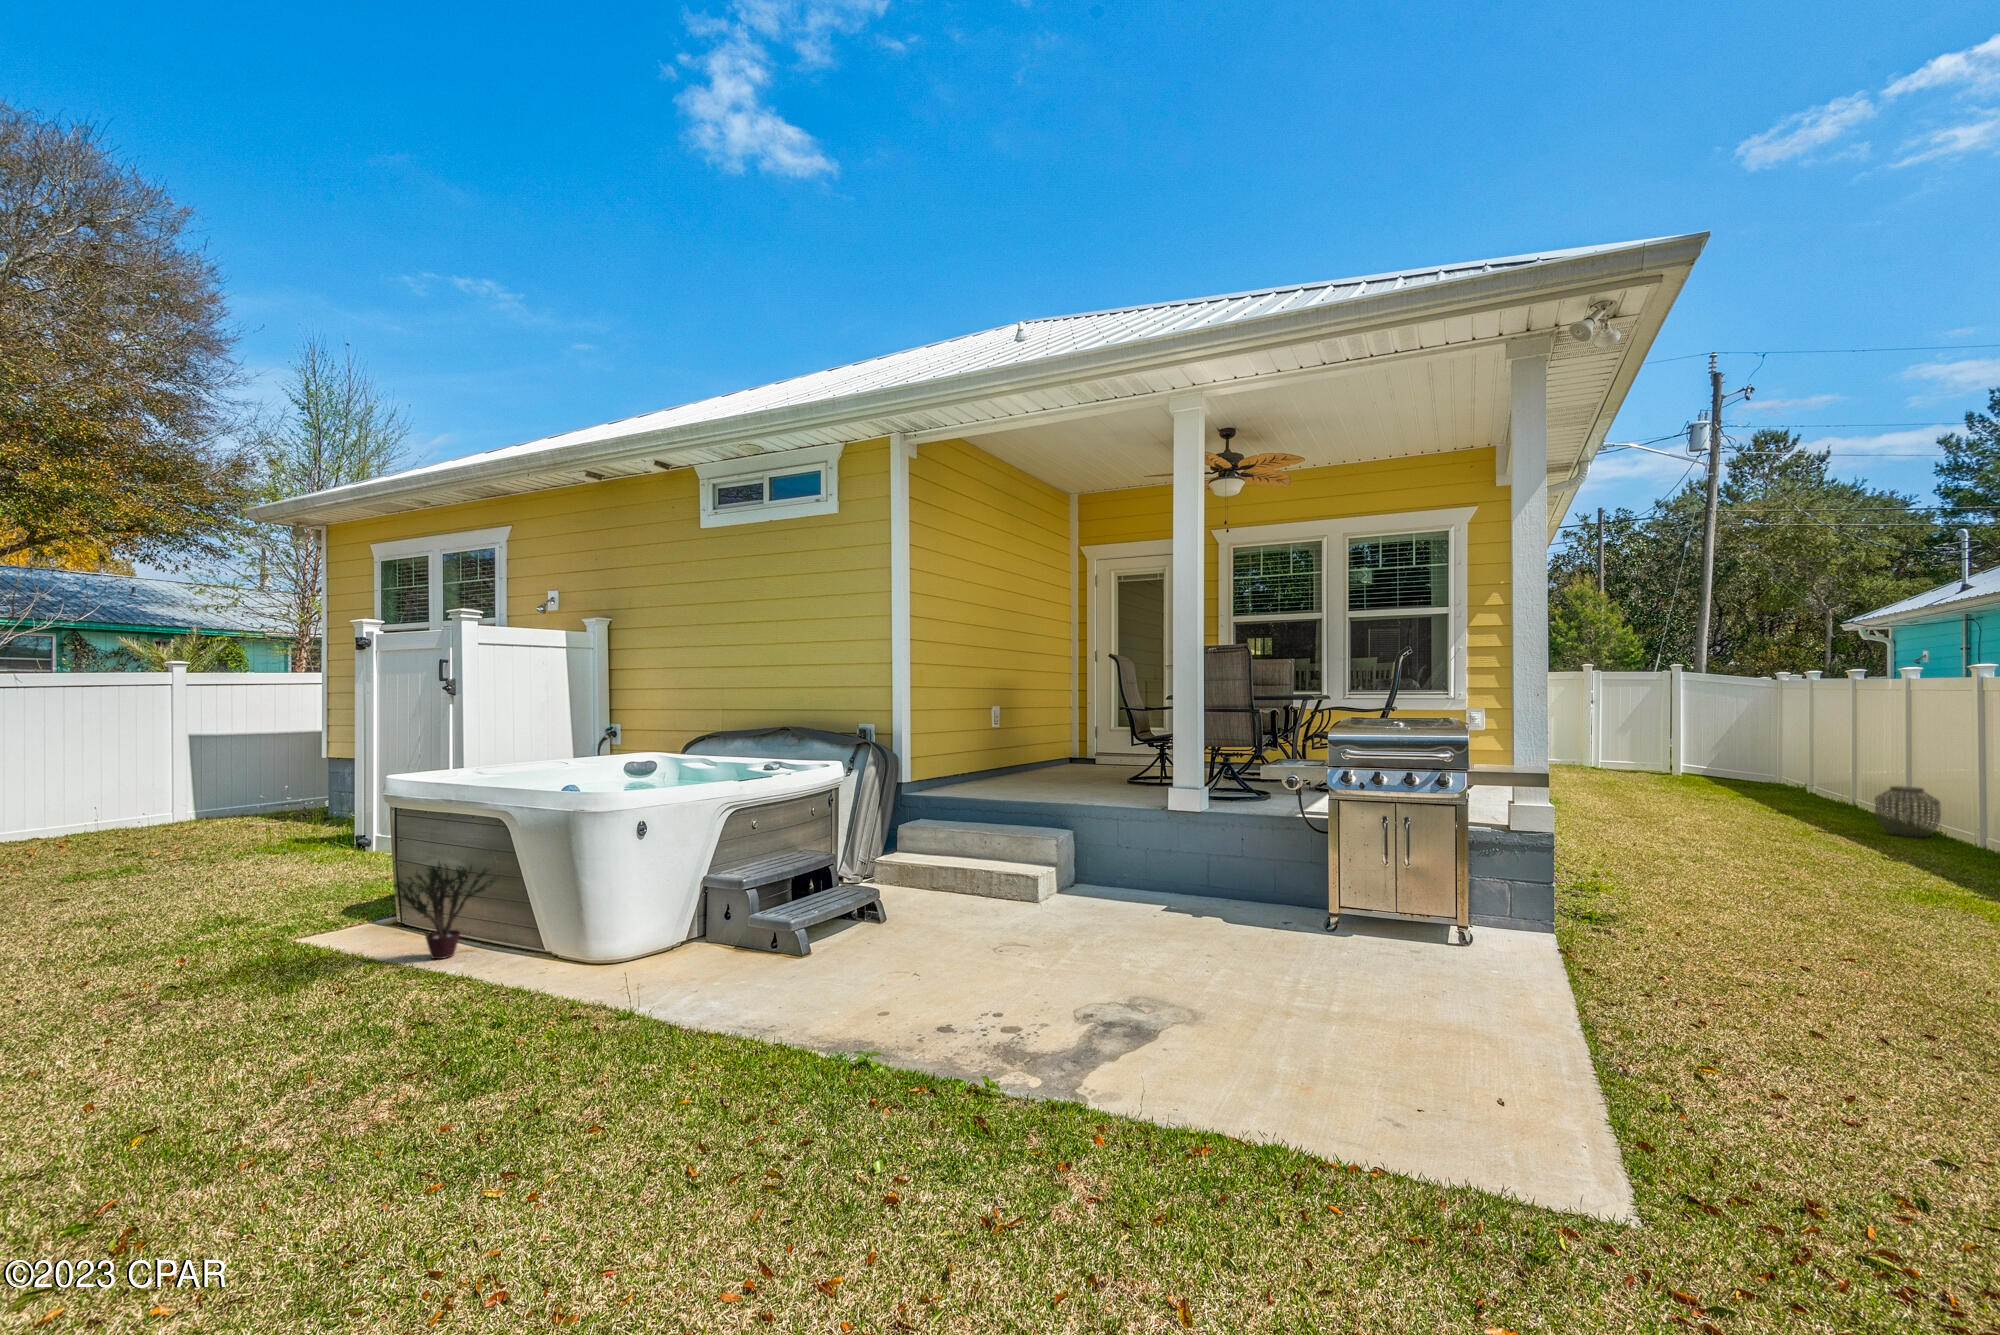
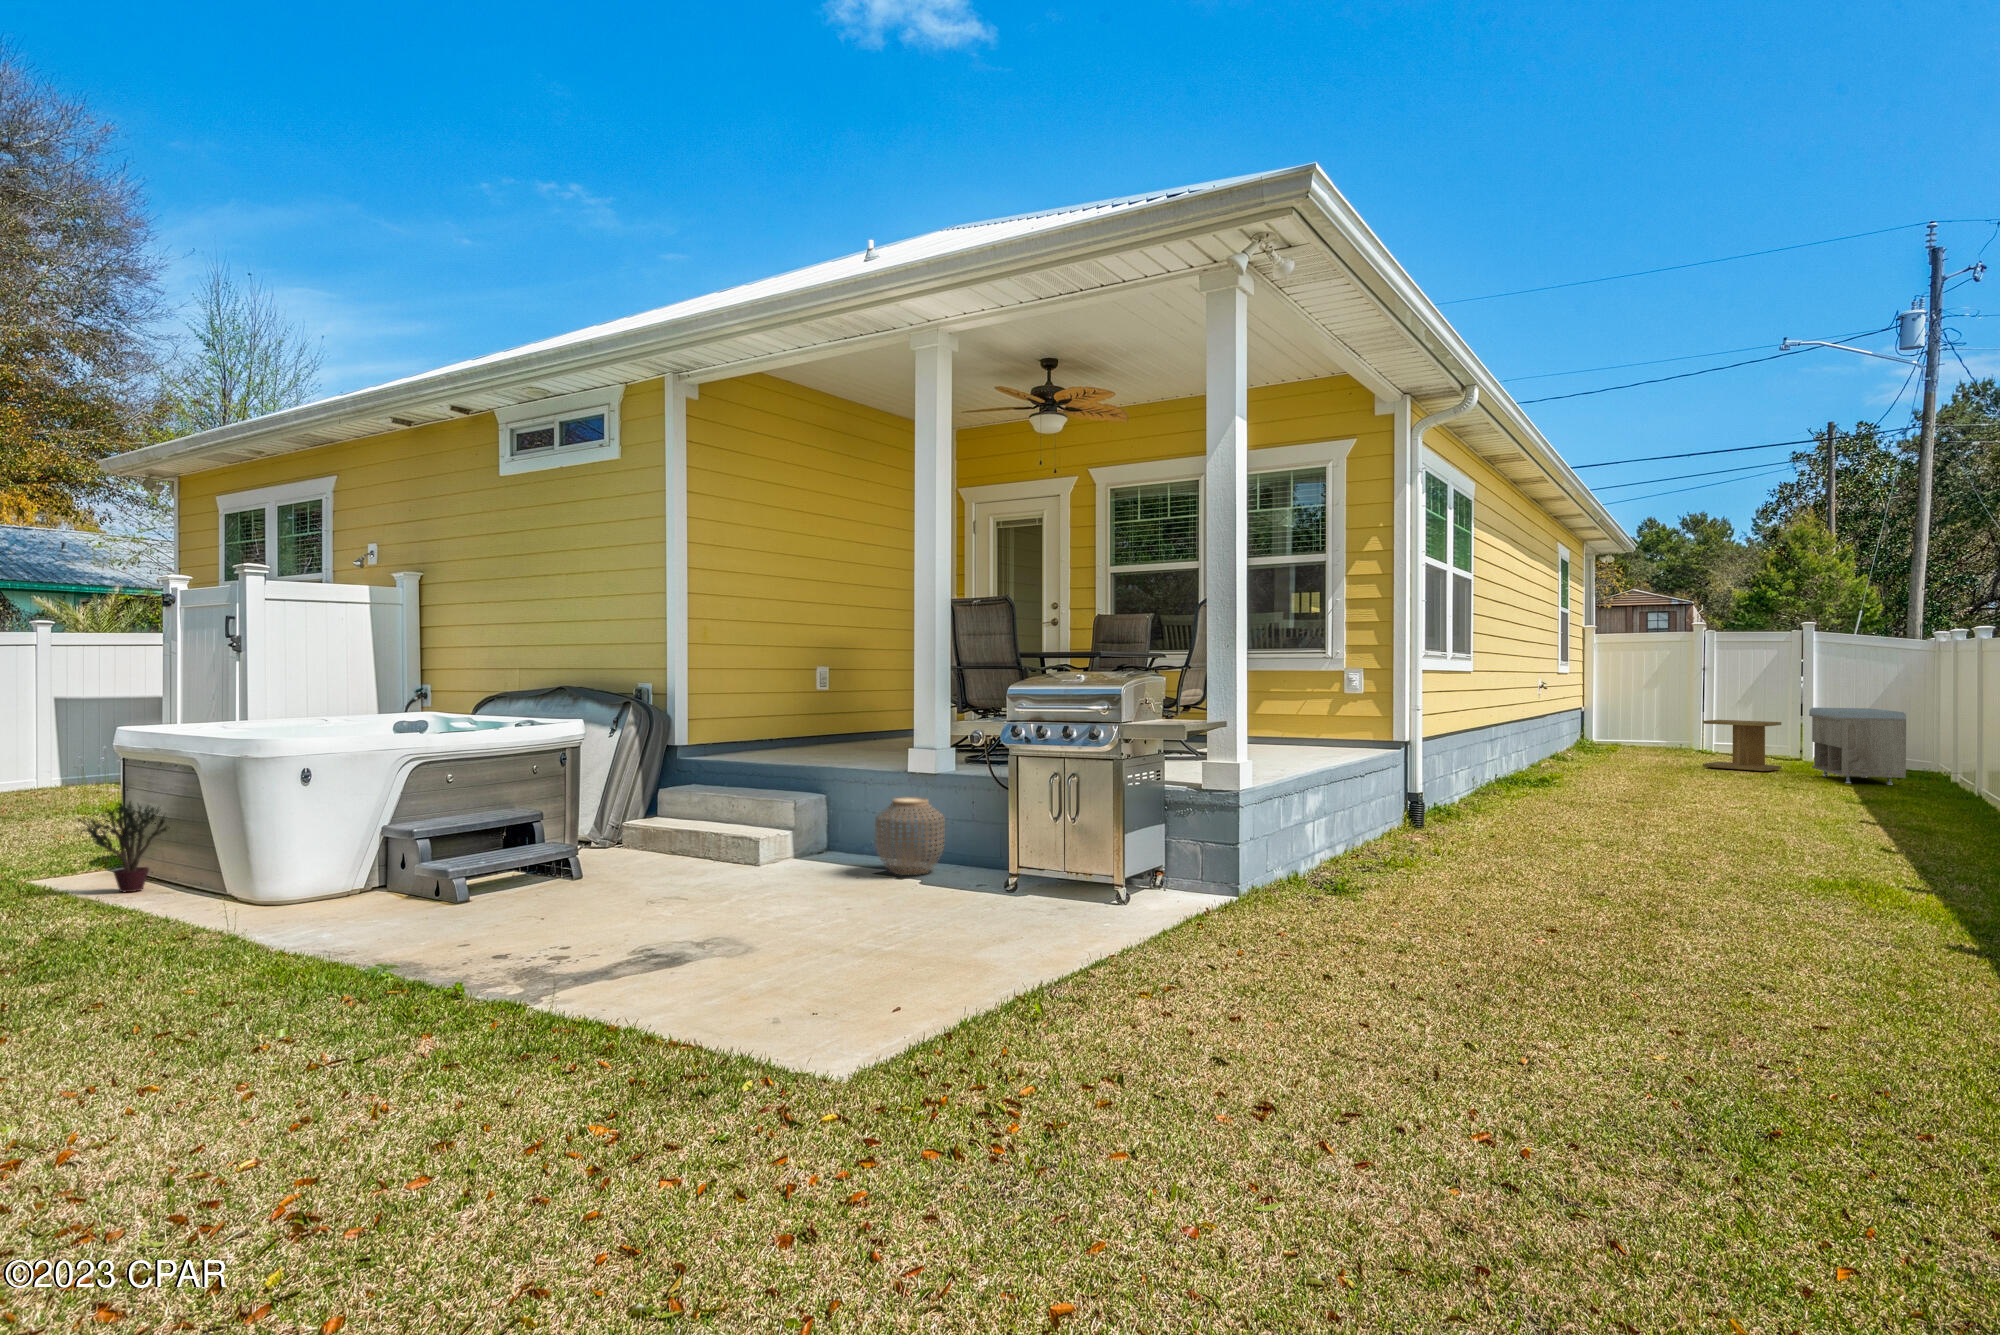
storage bench: none [1706,727,1797,788] -> present [1809,708,1906,785]
side table: none [1616,736,1676,777] -> present [1703,720,1781,772]
woven basket: present [1875,786,1940,837] -> present [875,797,945,875]

